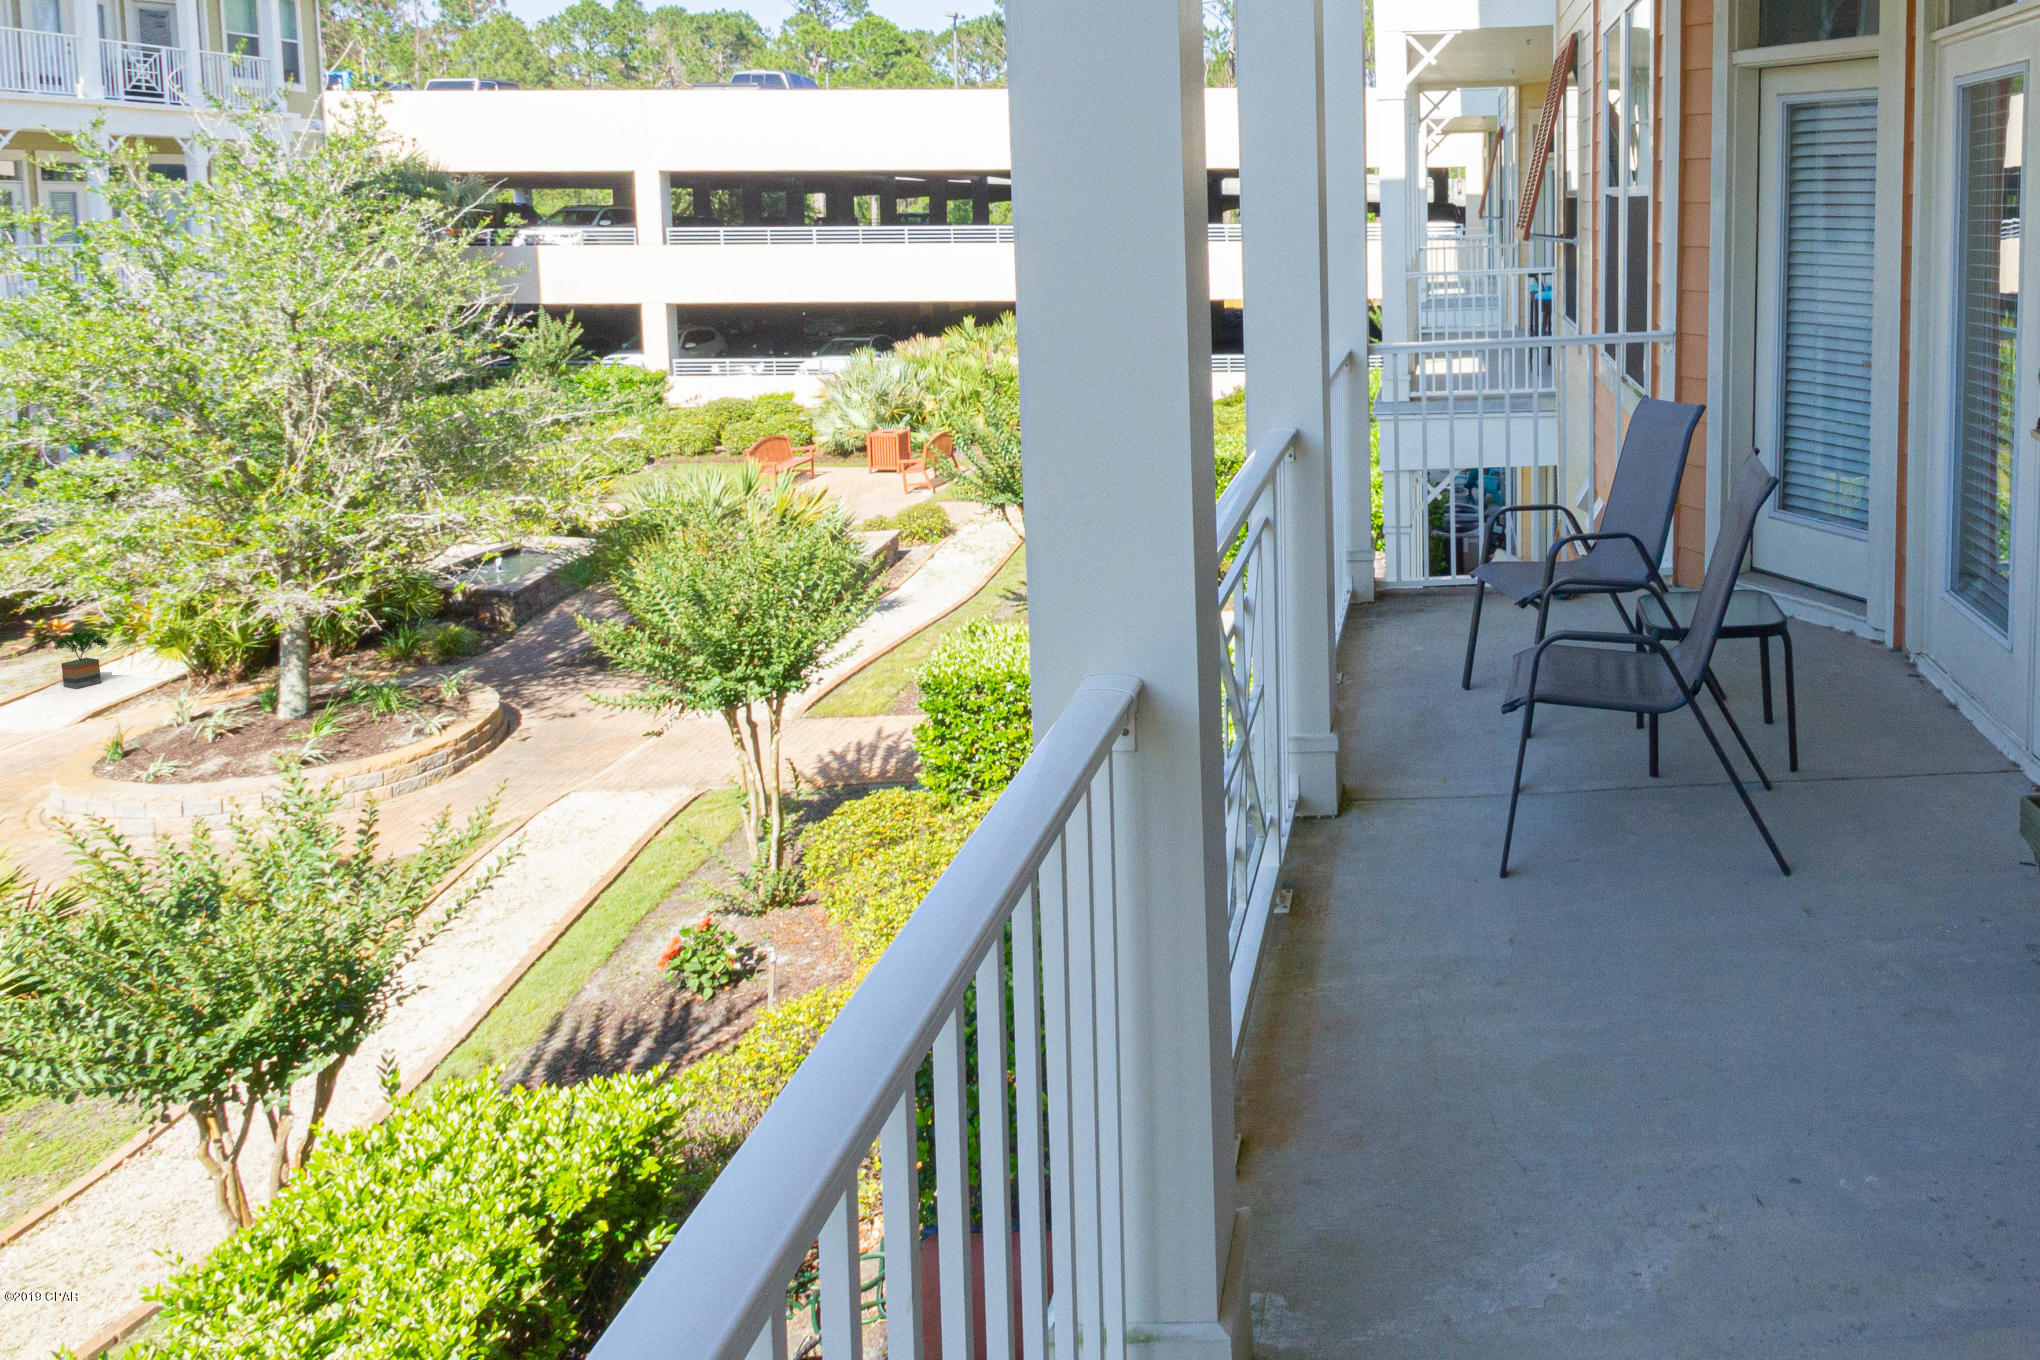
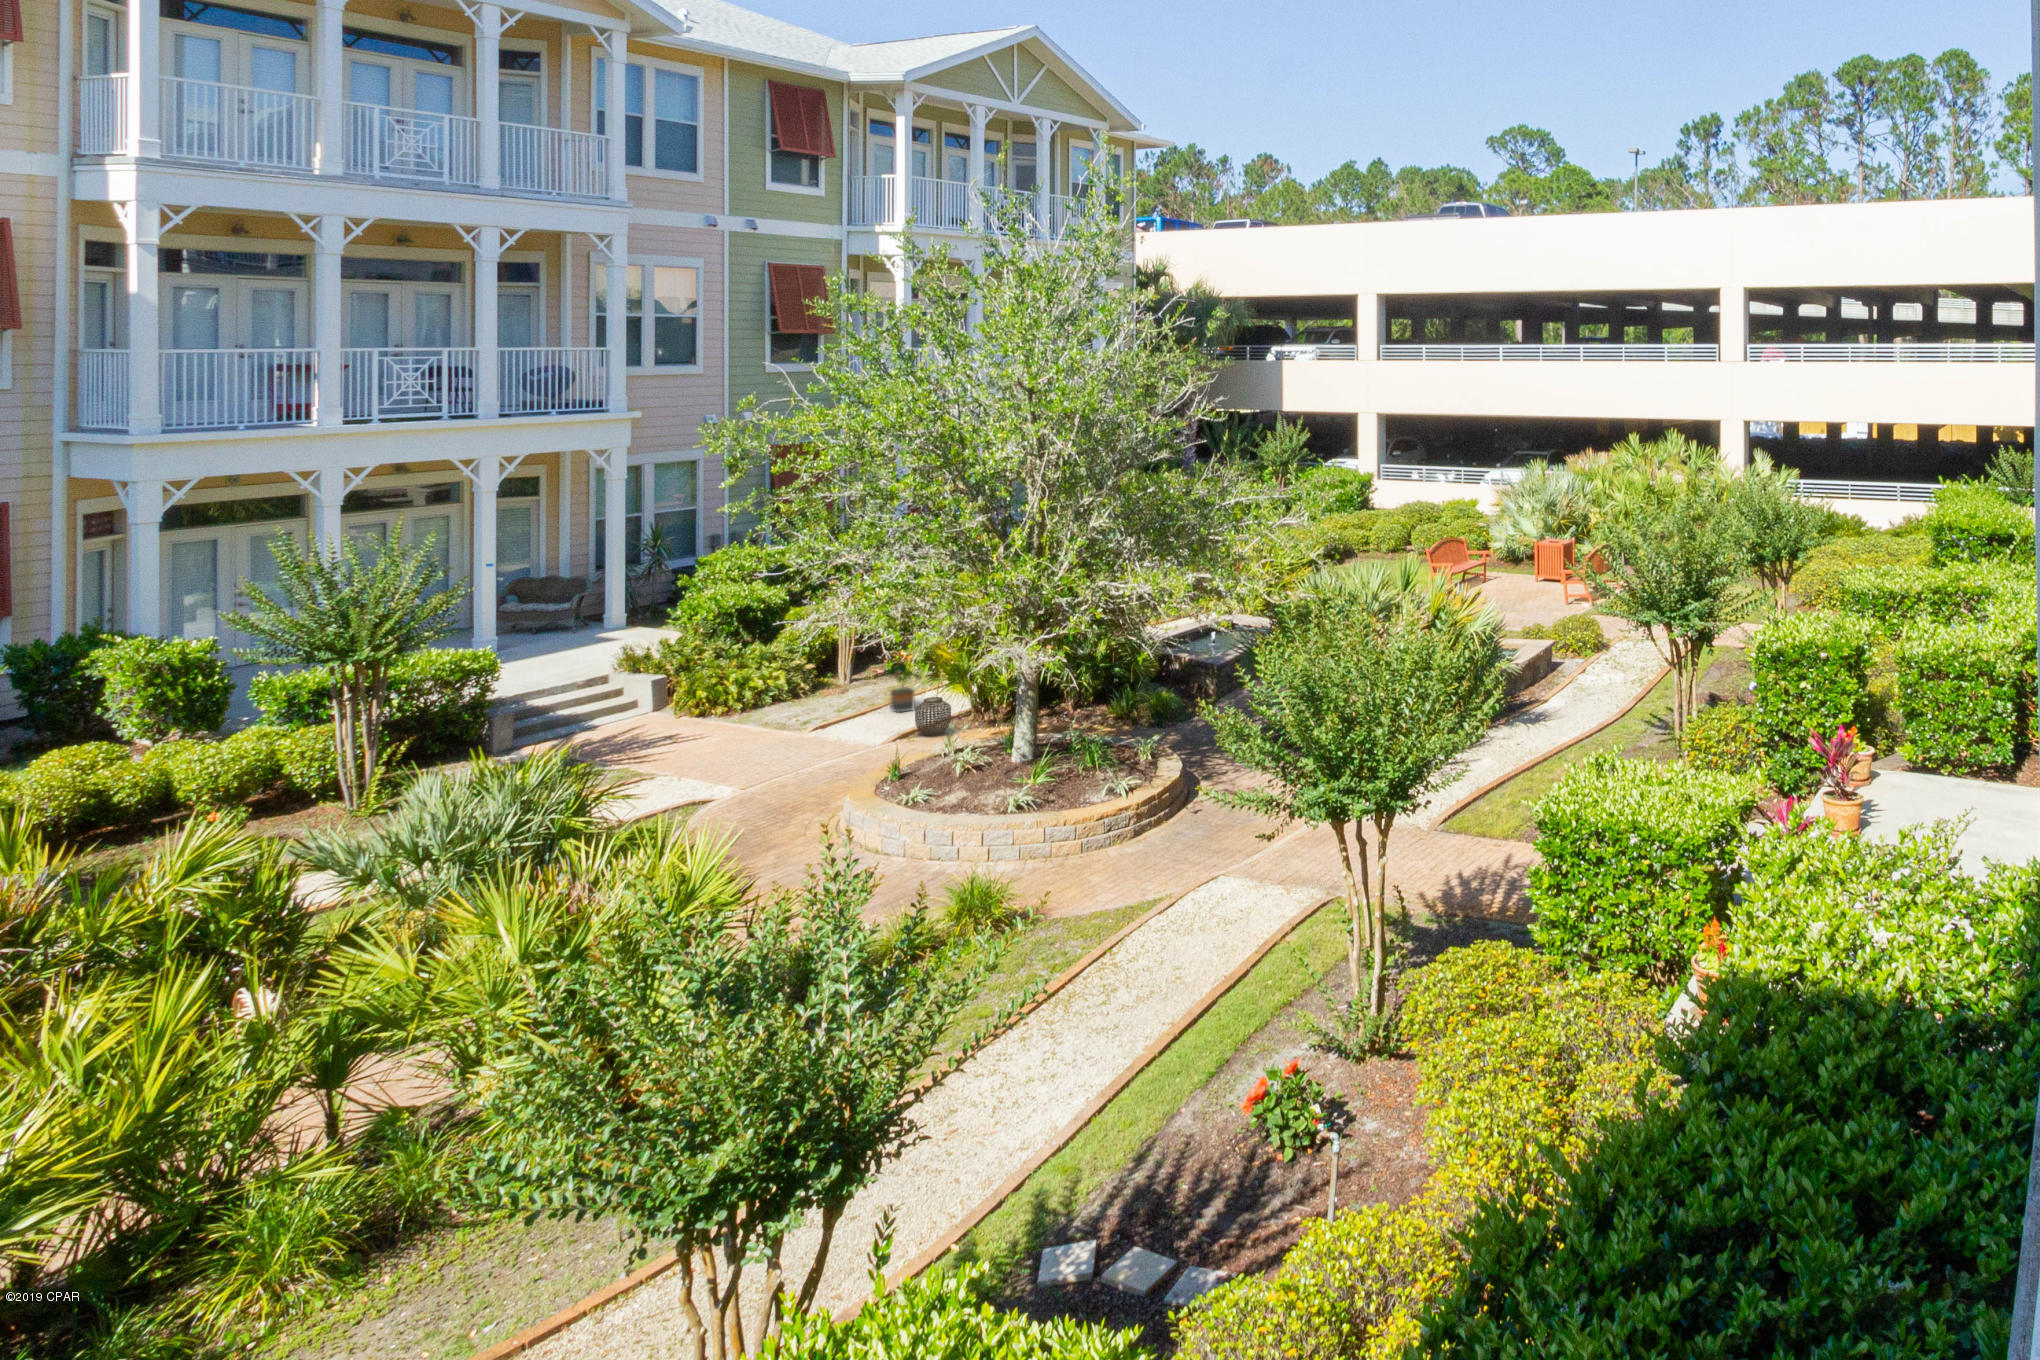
woven basket: none [112,663,166,708] -> present [915,697,951,736]

